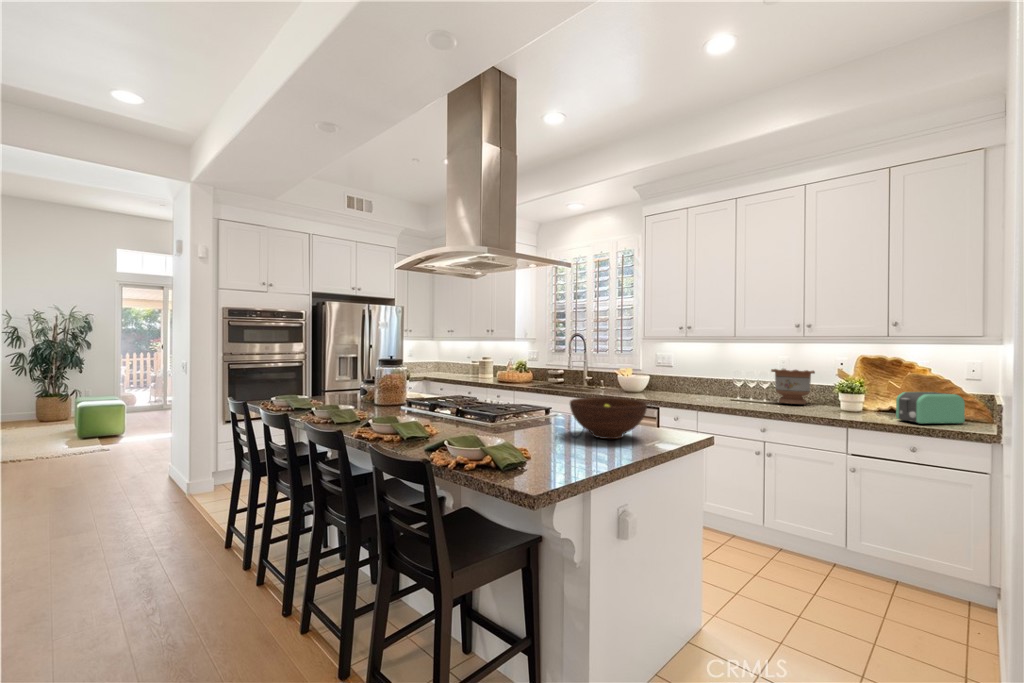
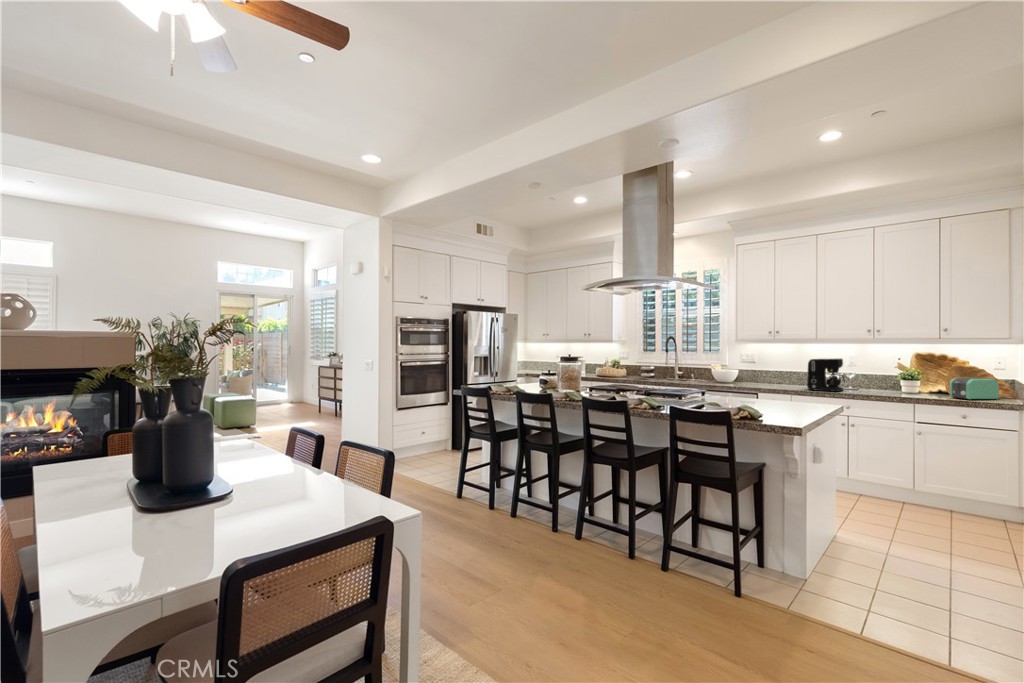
coffee maker: none [717,363,764,408] -> present [807,359,845,392]
flower pot: present [771,369,815,404] -> none [845,363,880,389]
fruit bowl: present [570,397,647,439] -> none [746,381,804,407]

